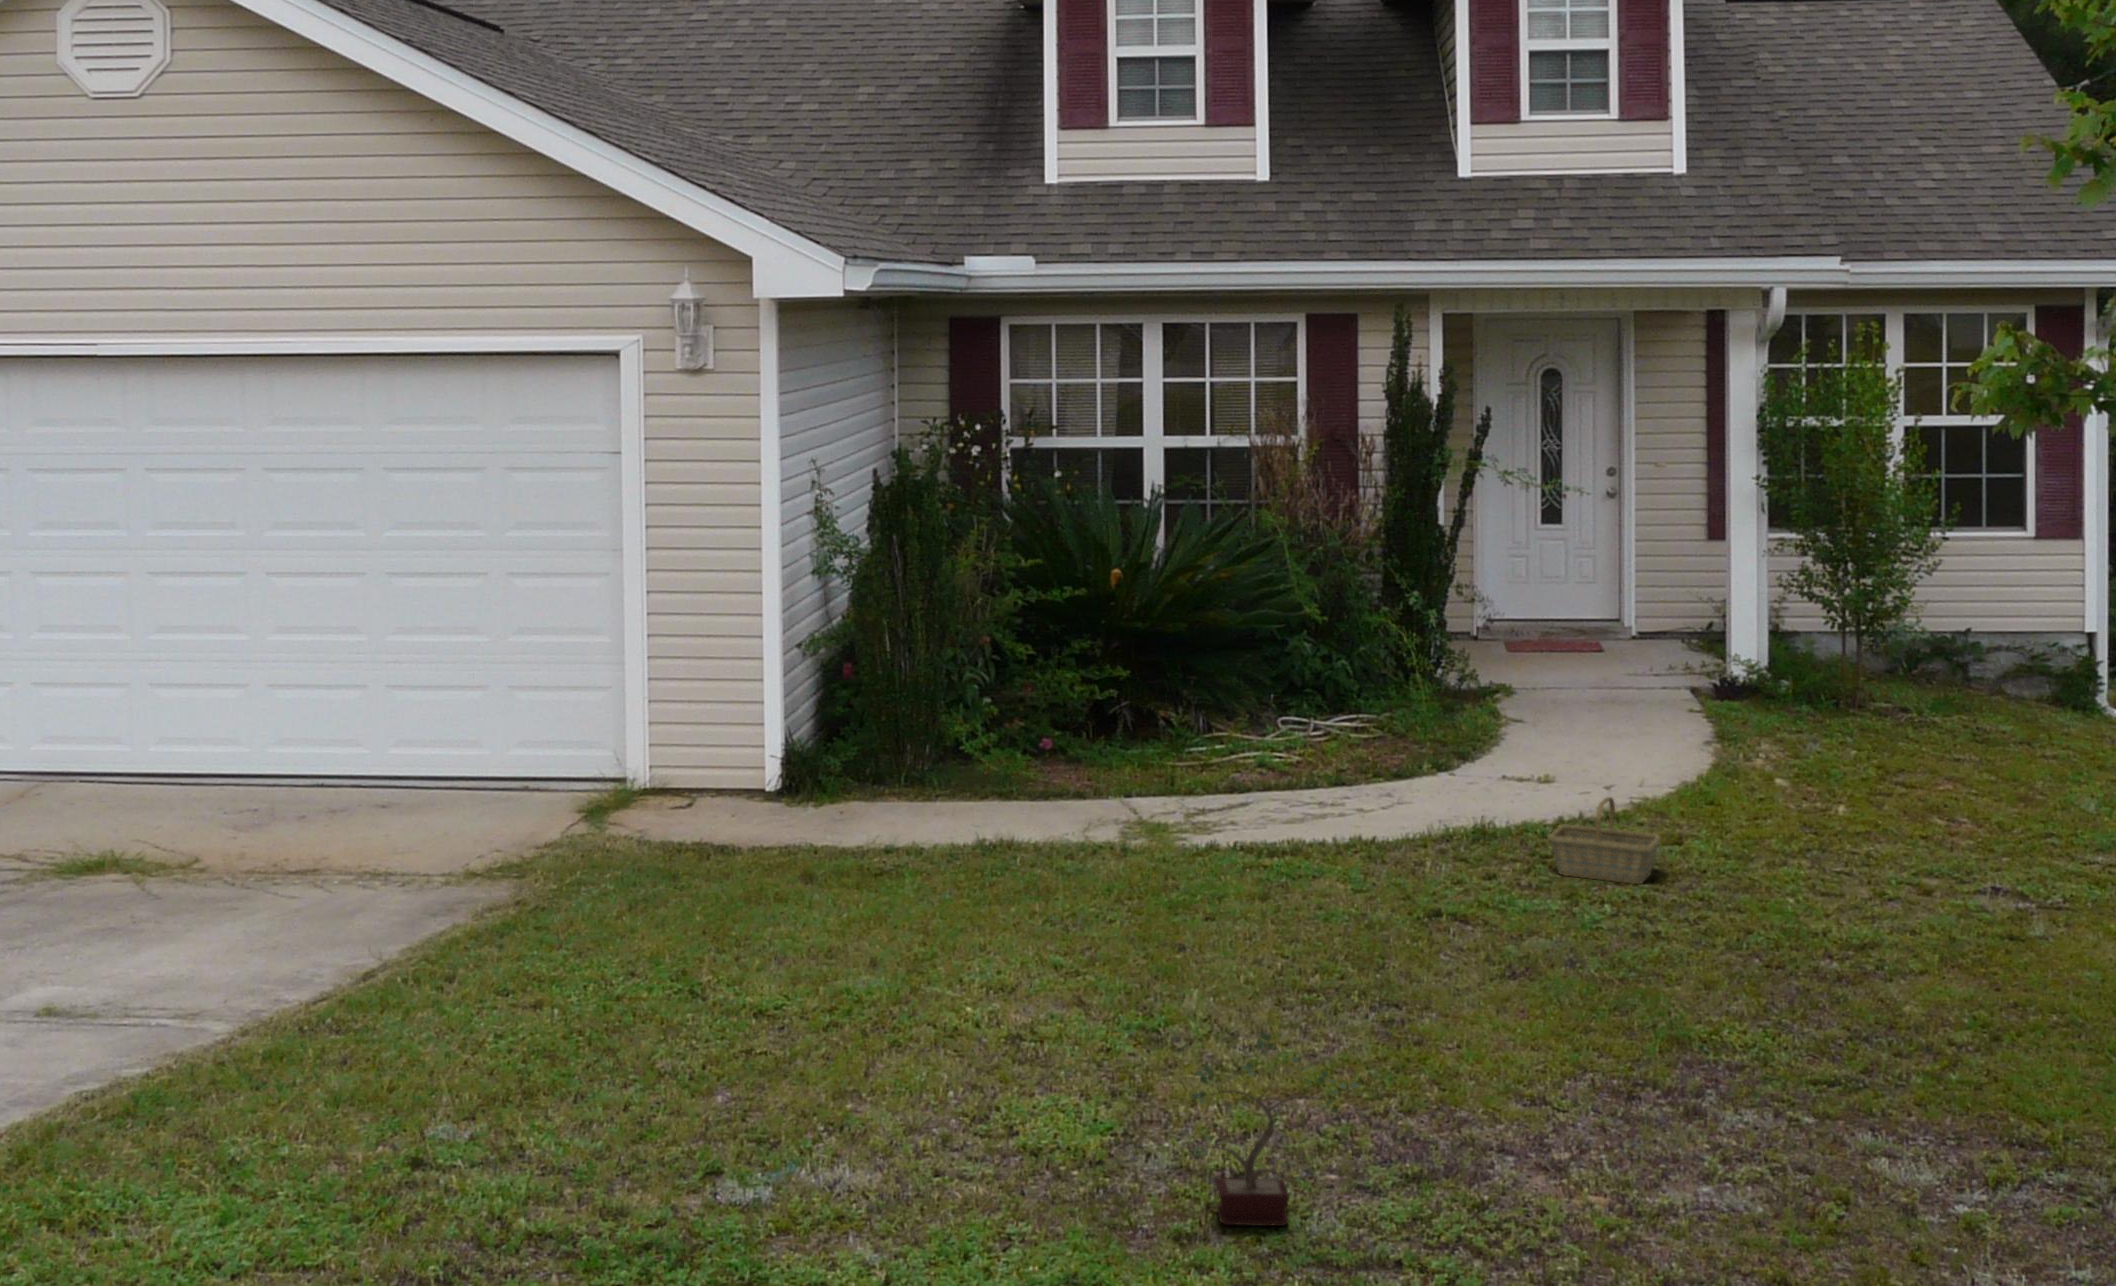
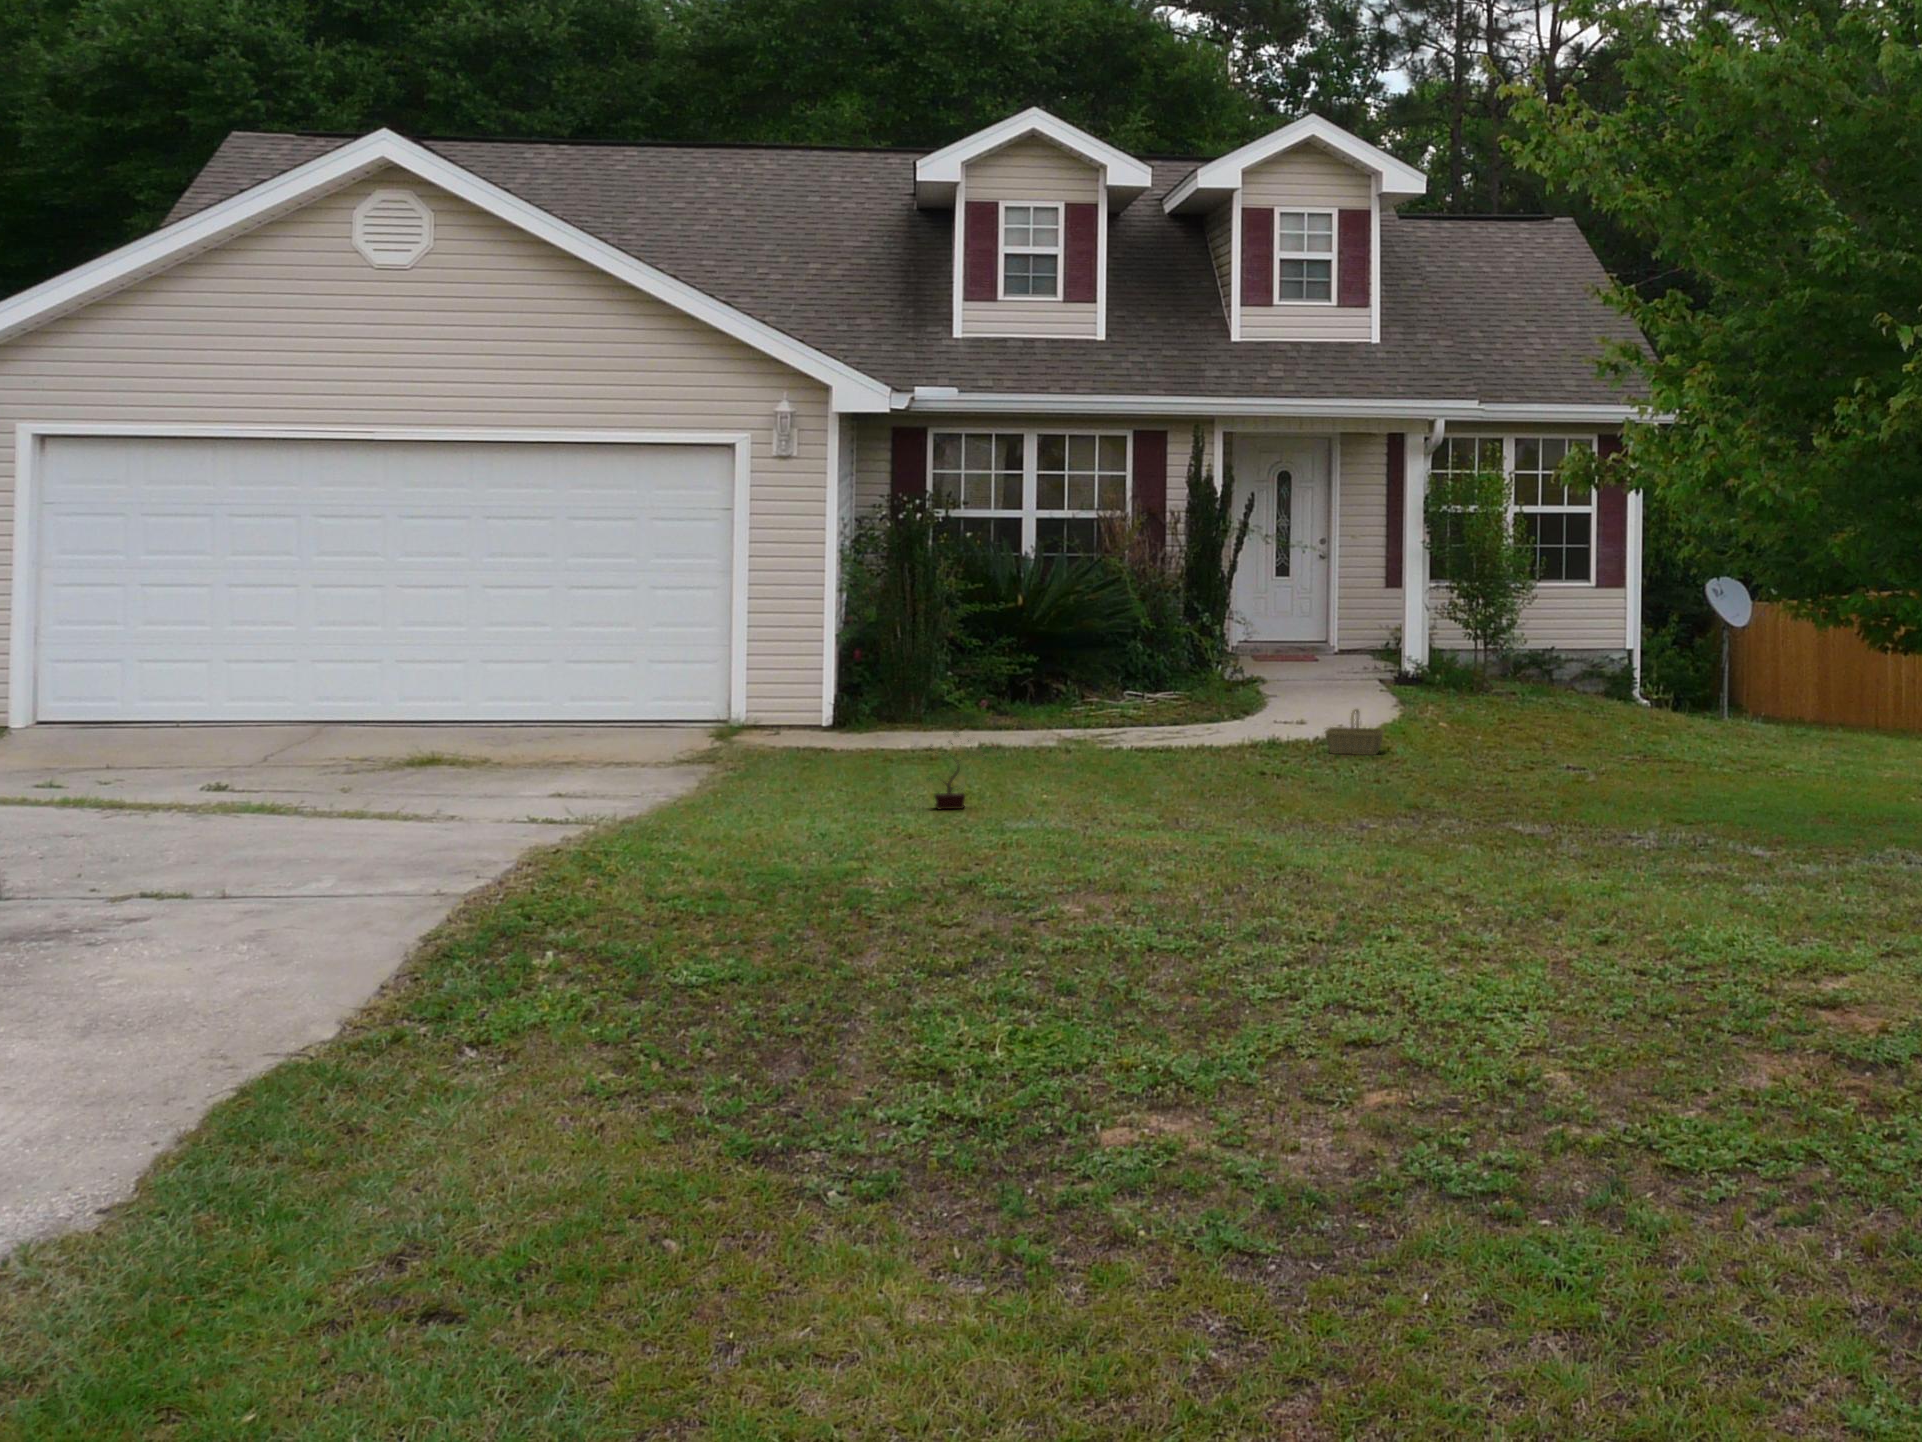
potted plant: present [1190,1032,1361,1226] -> present [929,731,984,809]

